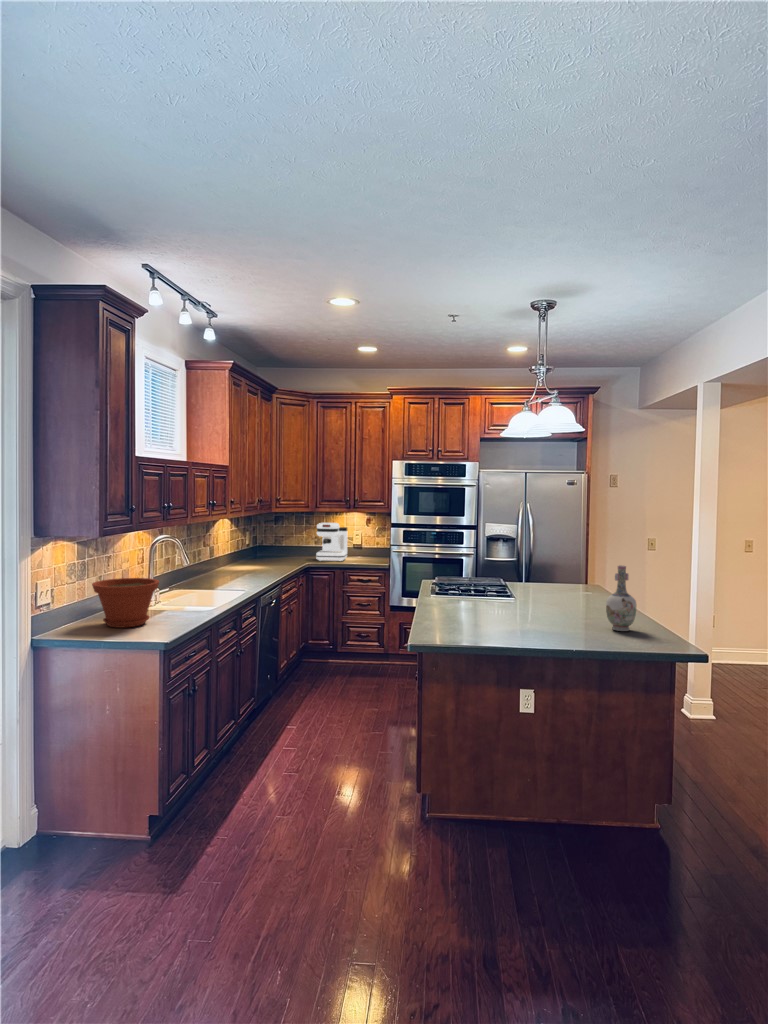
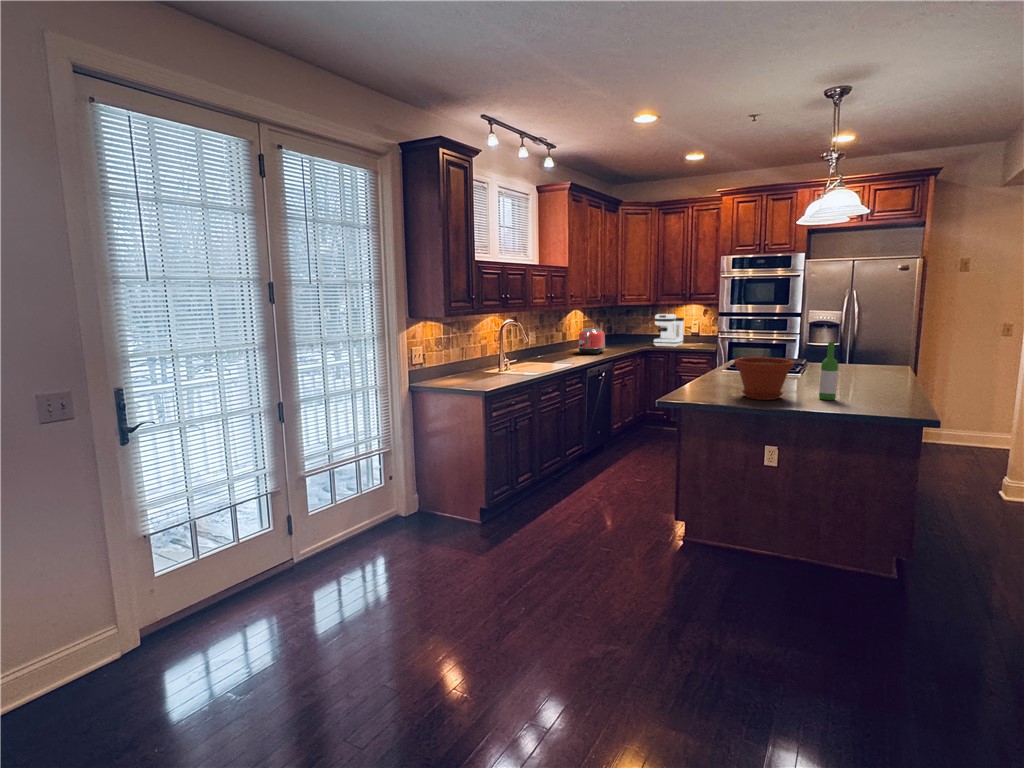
toaster: none [237,542,270,575] -> present [578,328,605,355]
wine bottle: none [569,562,587,624] -> present [819,342,838,400]
vase: present [606,565,636,631] -> none [850,346,881,408]
plant pot: present [92,578,159,628] -> present [734,357,795,400]

